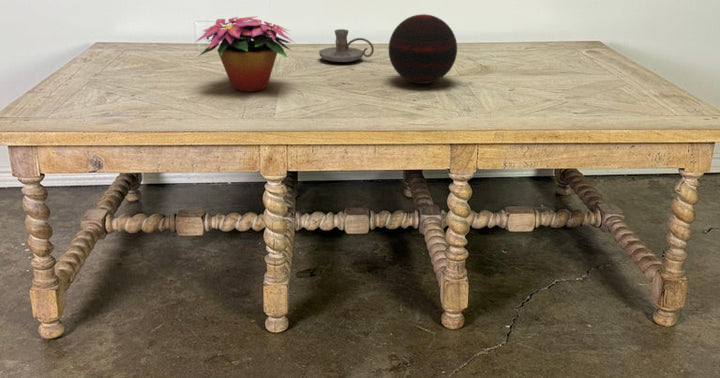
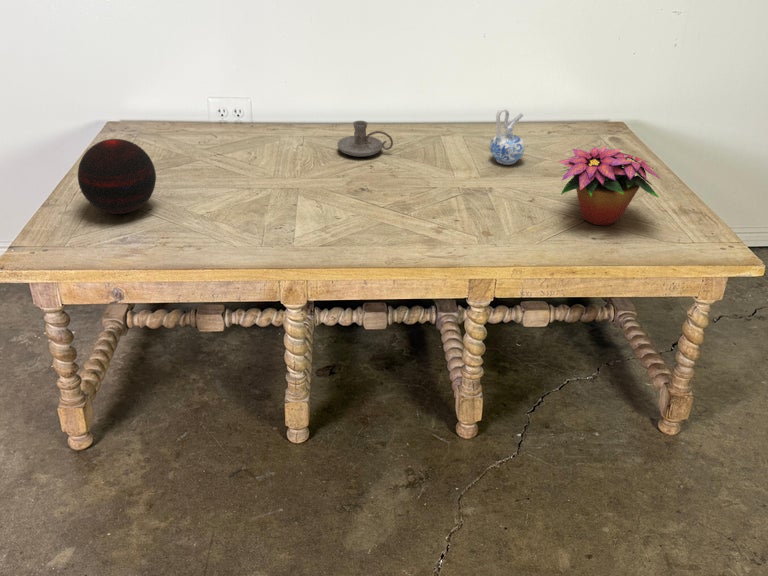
ceramic pitcher: none [469,10,504,67] -> present [490,108,525,165]
decorative orb: present [389,14,457,84] -> present [78,139,156,214]
flower arrangement: present [197,16,292,91] -> present [558,146,661,225]

